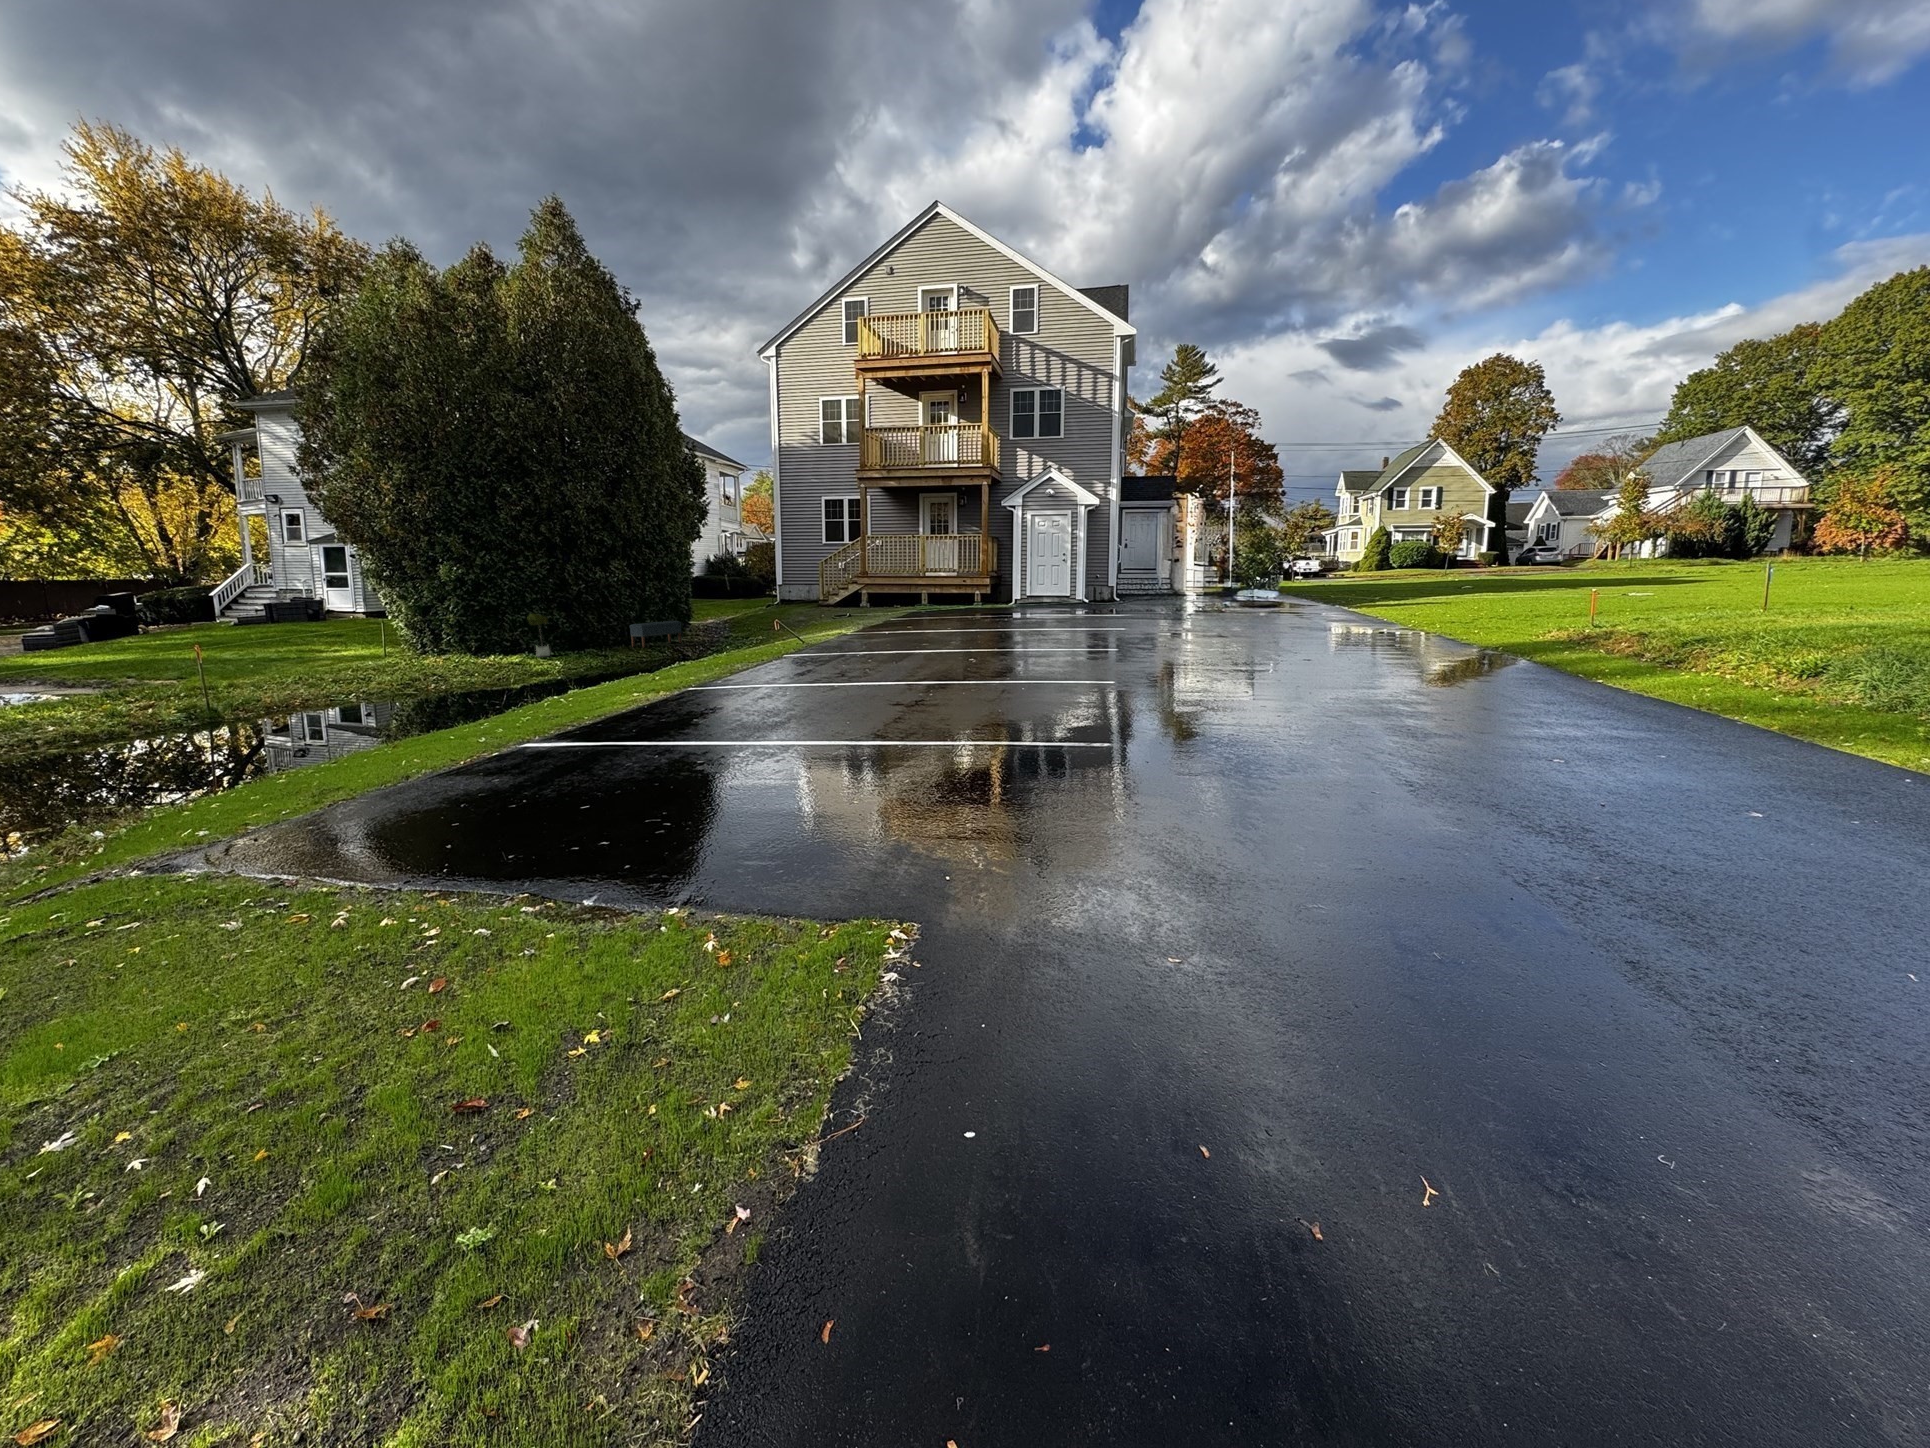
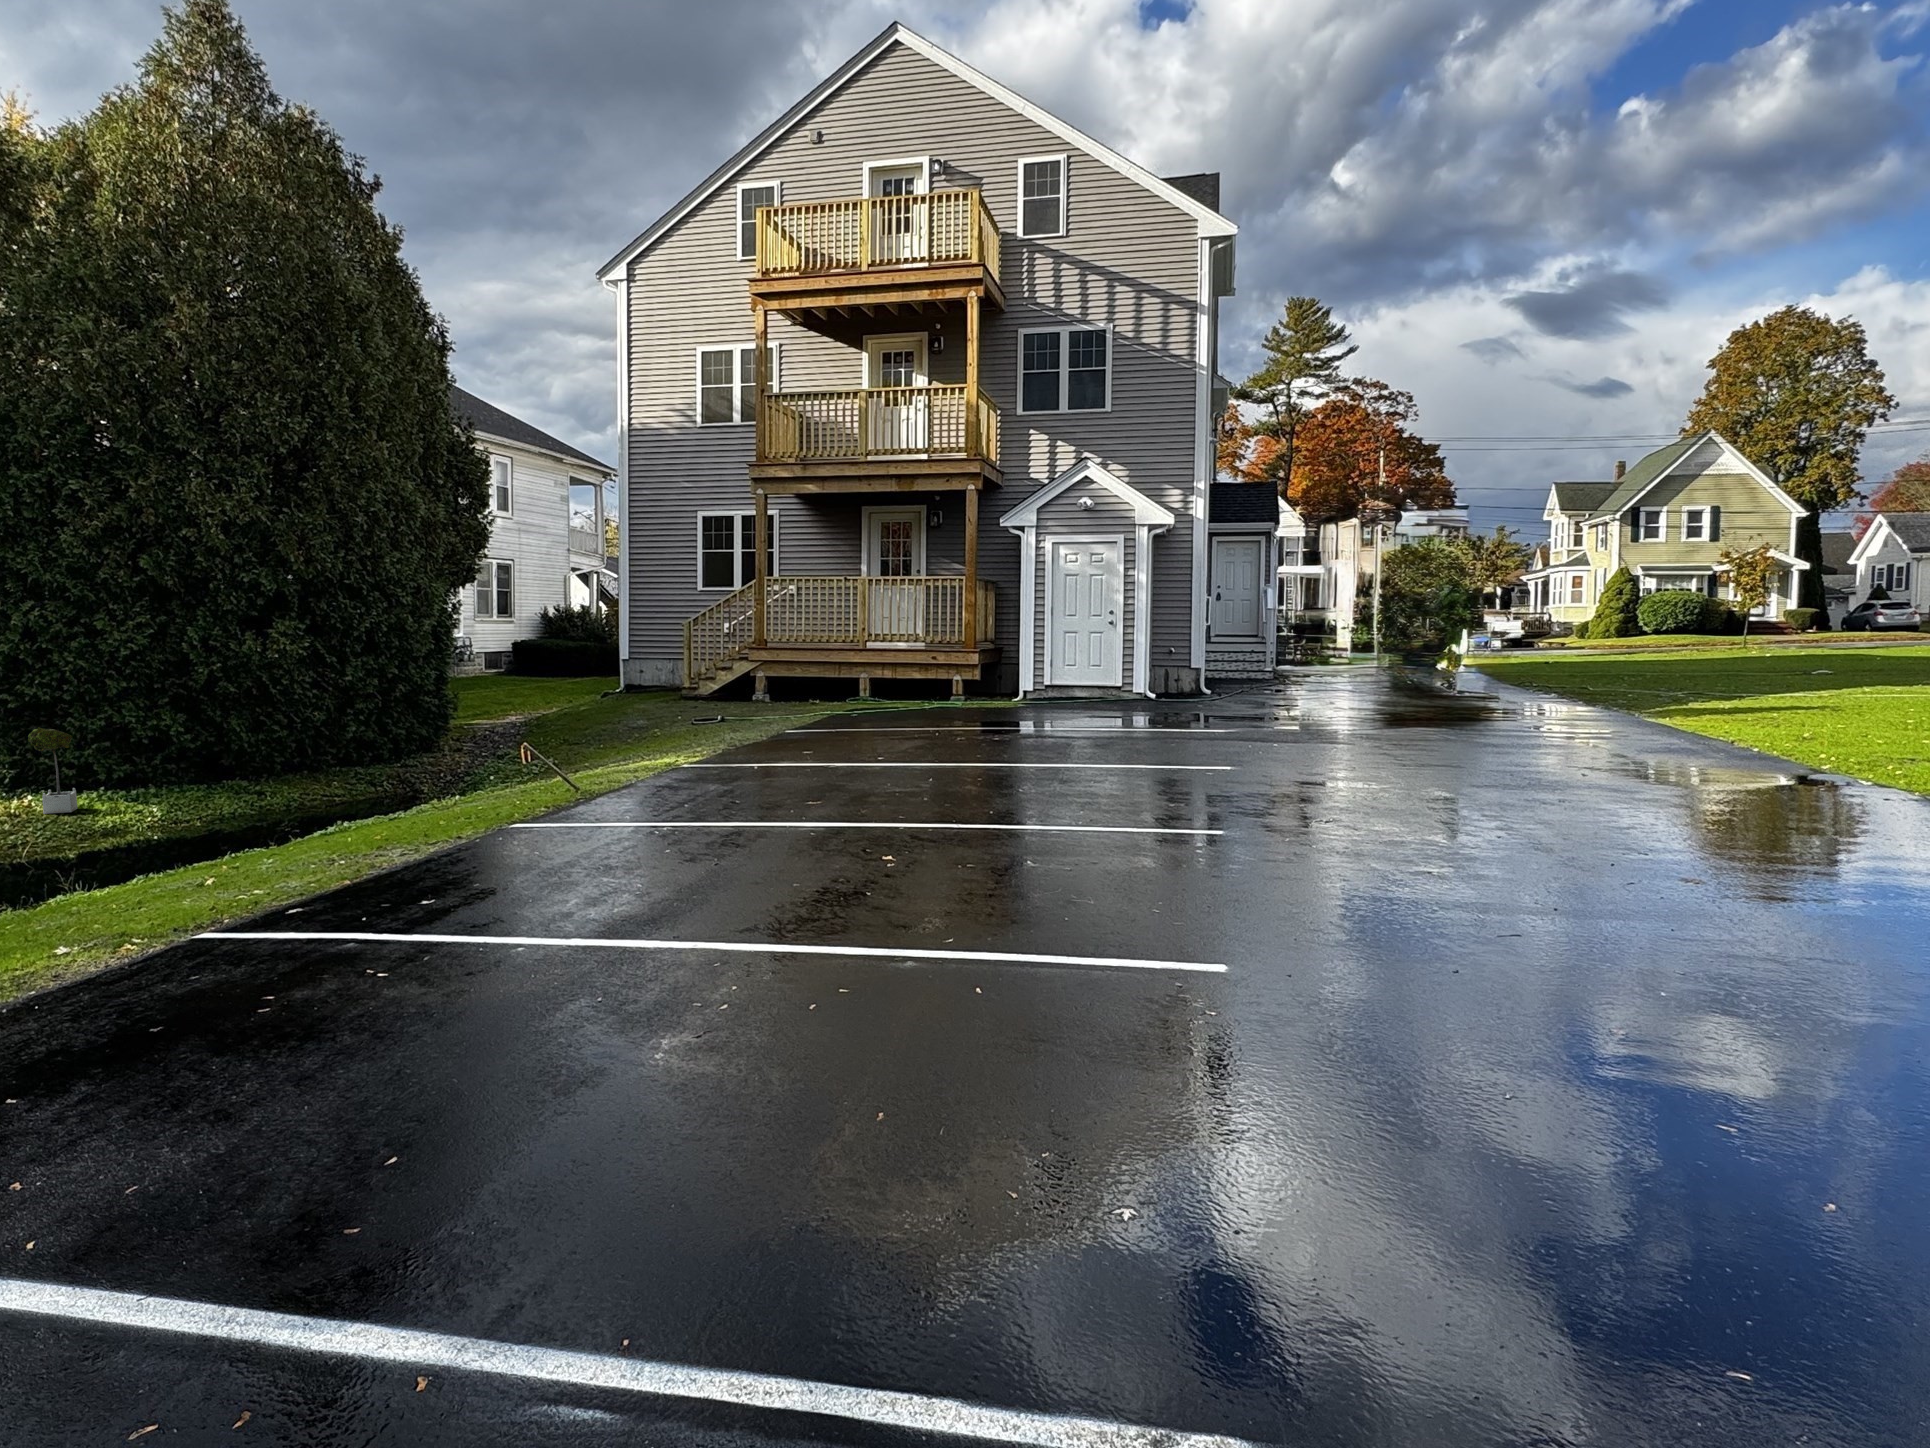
bench: present [629,621,682,648] -> none [257,737,368,792]

